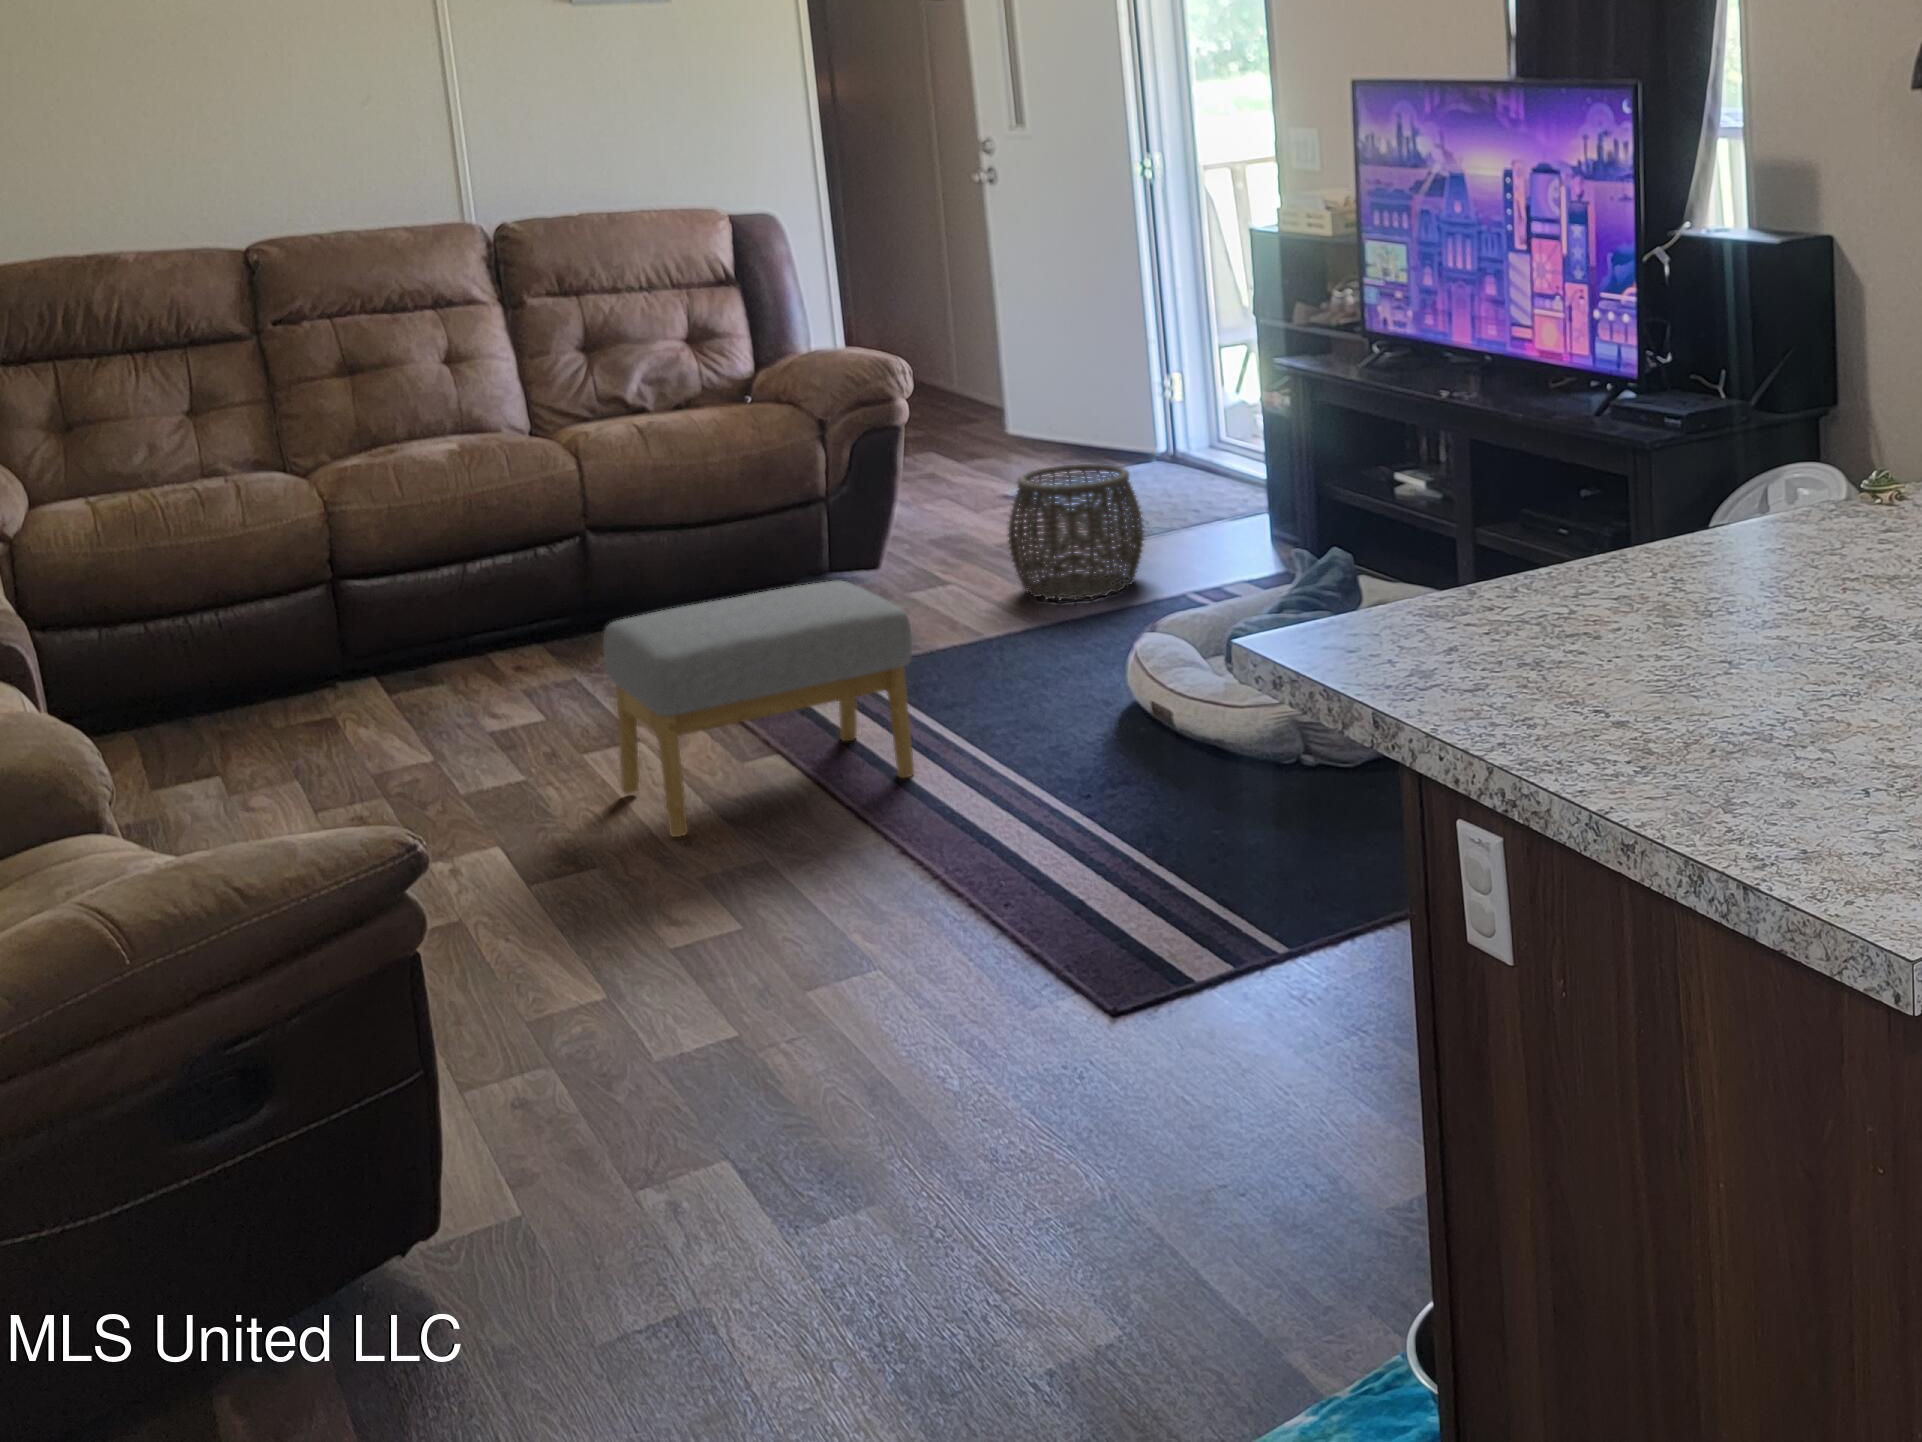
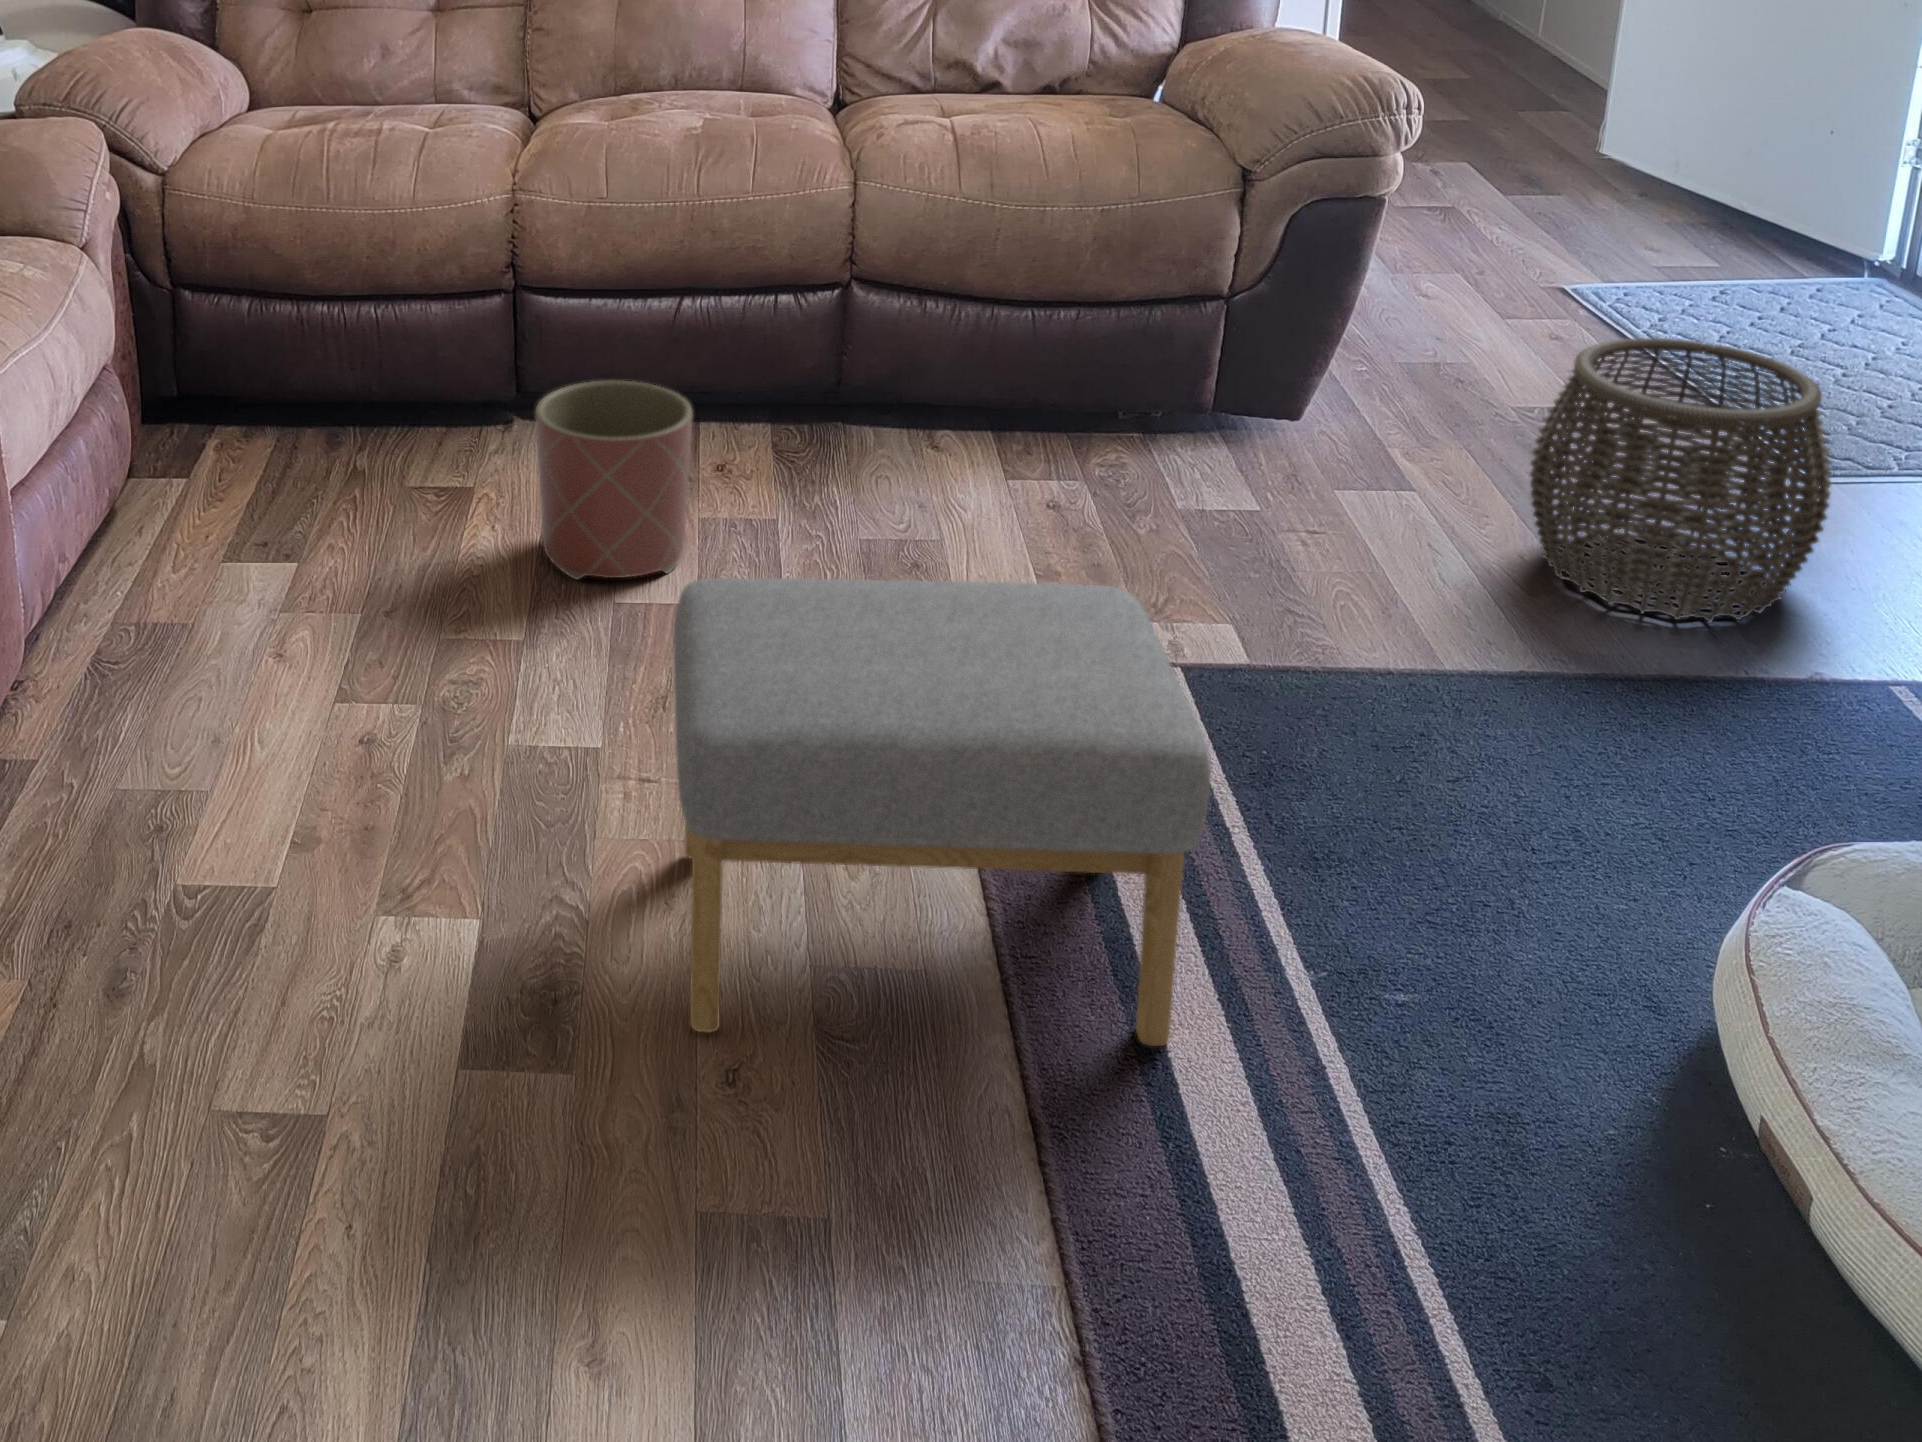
planter: none [409,599,527,729] -> present [536,380,692,579]

